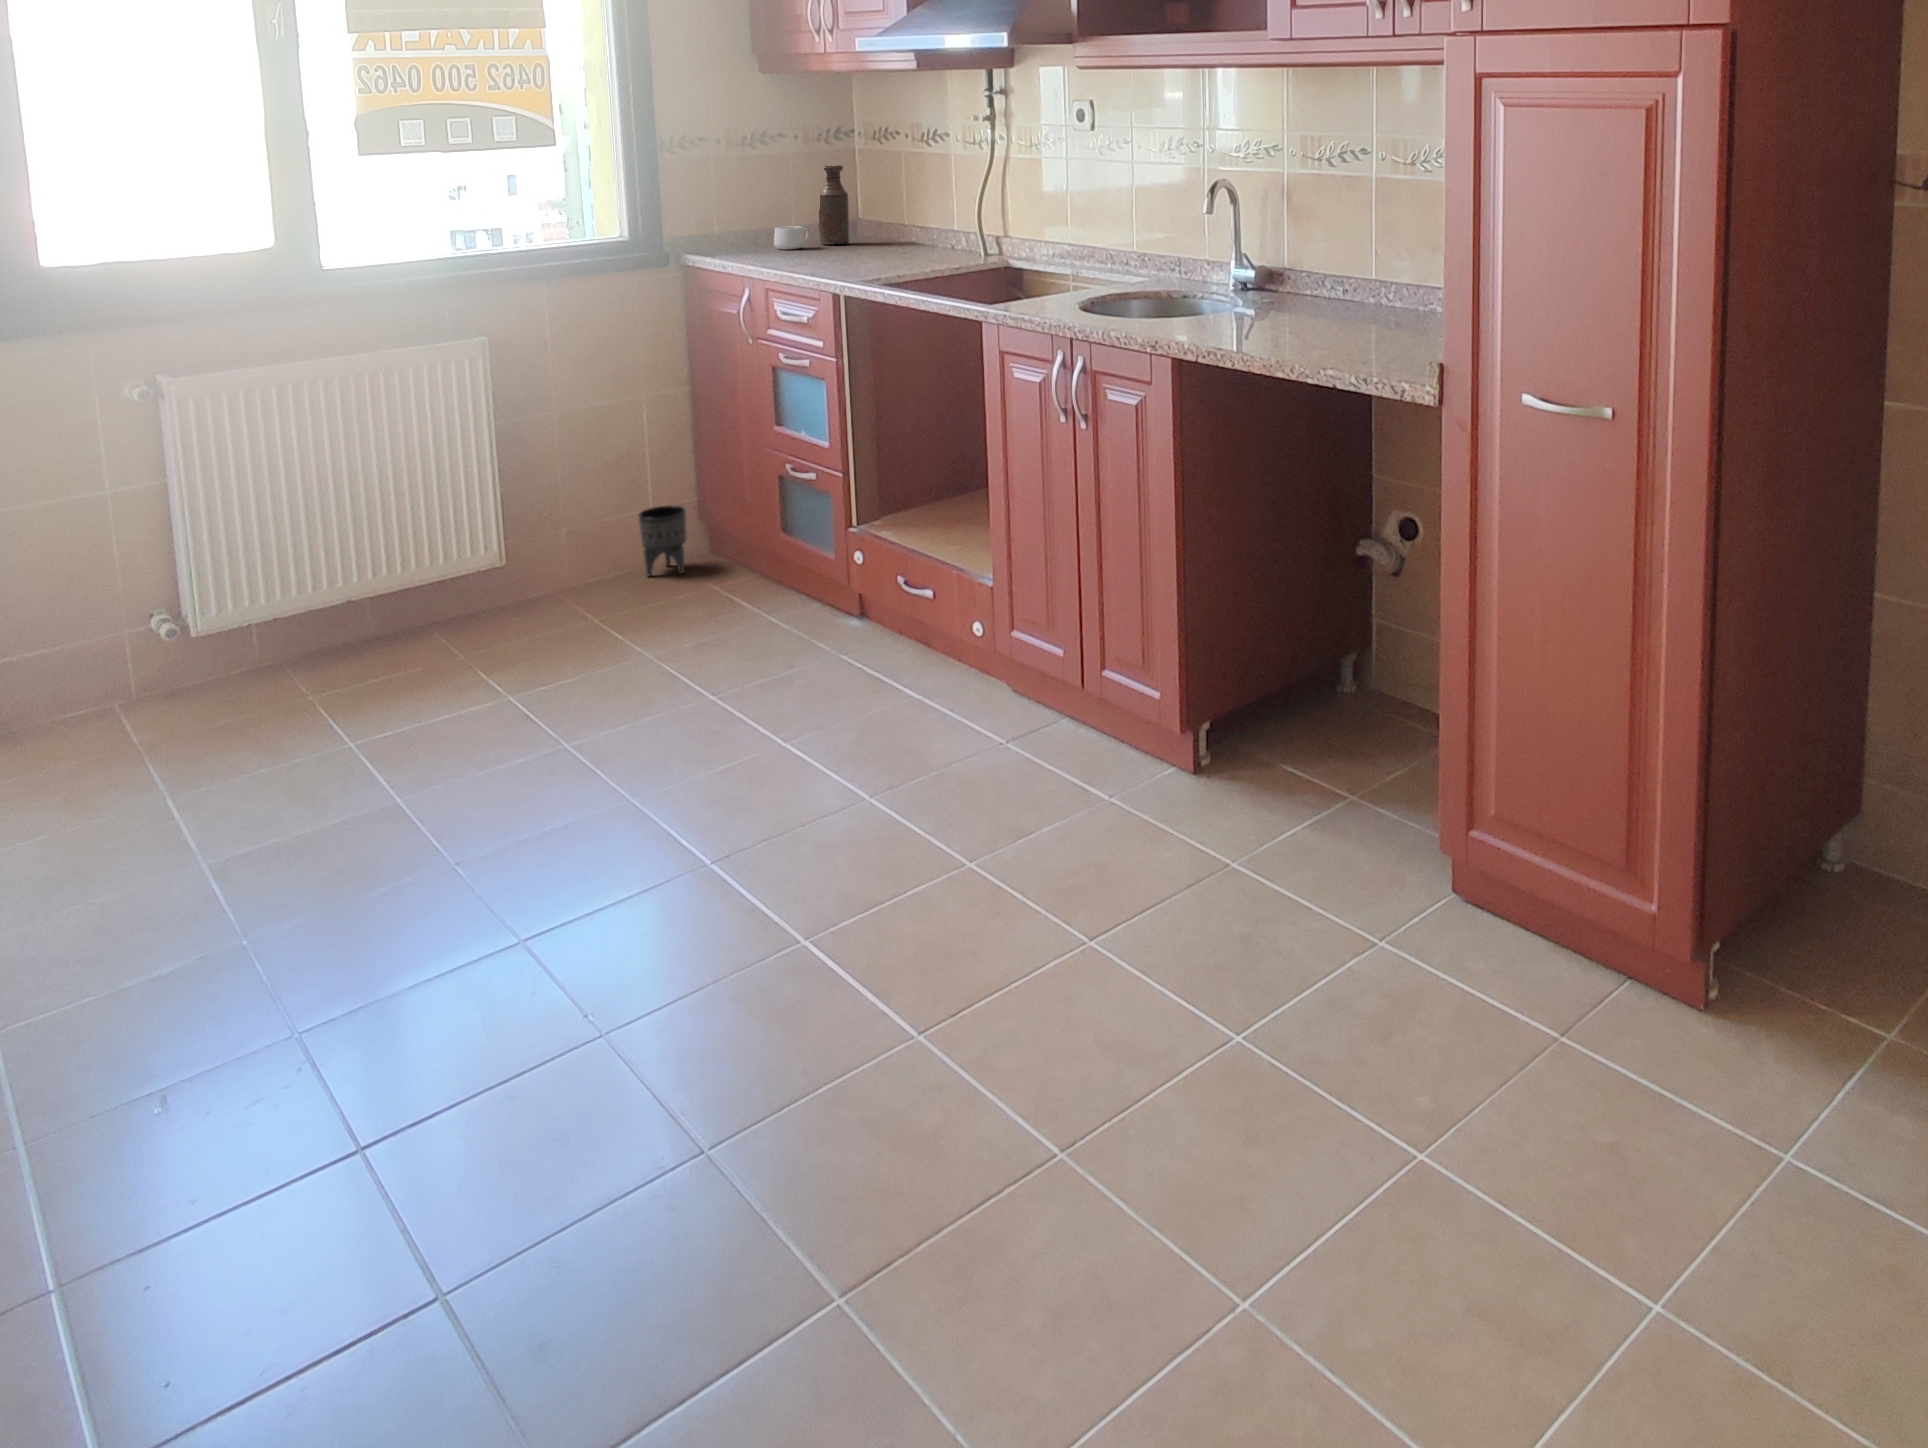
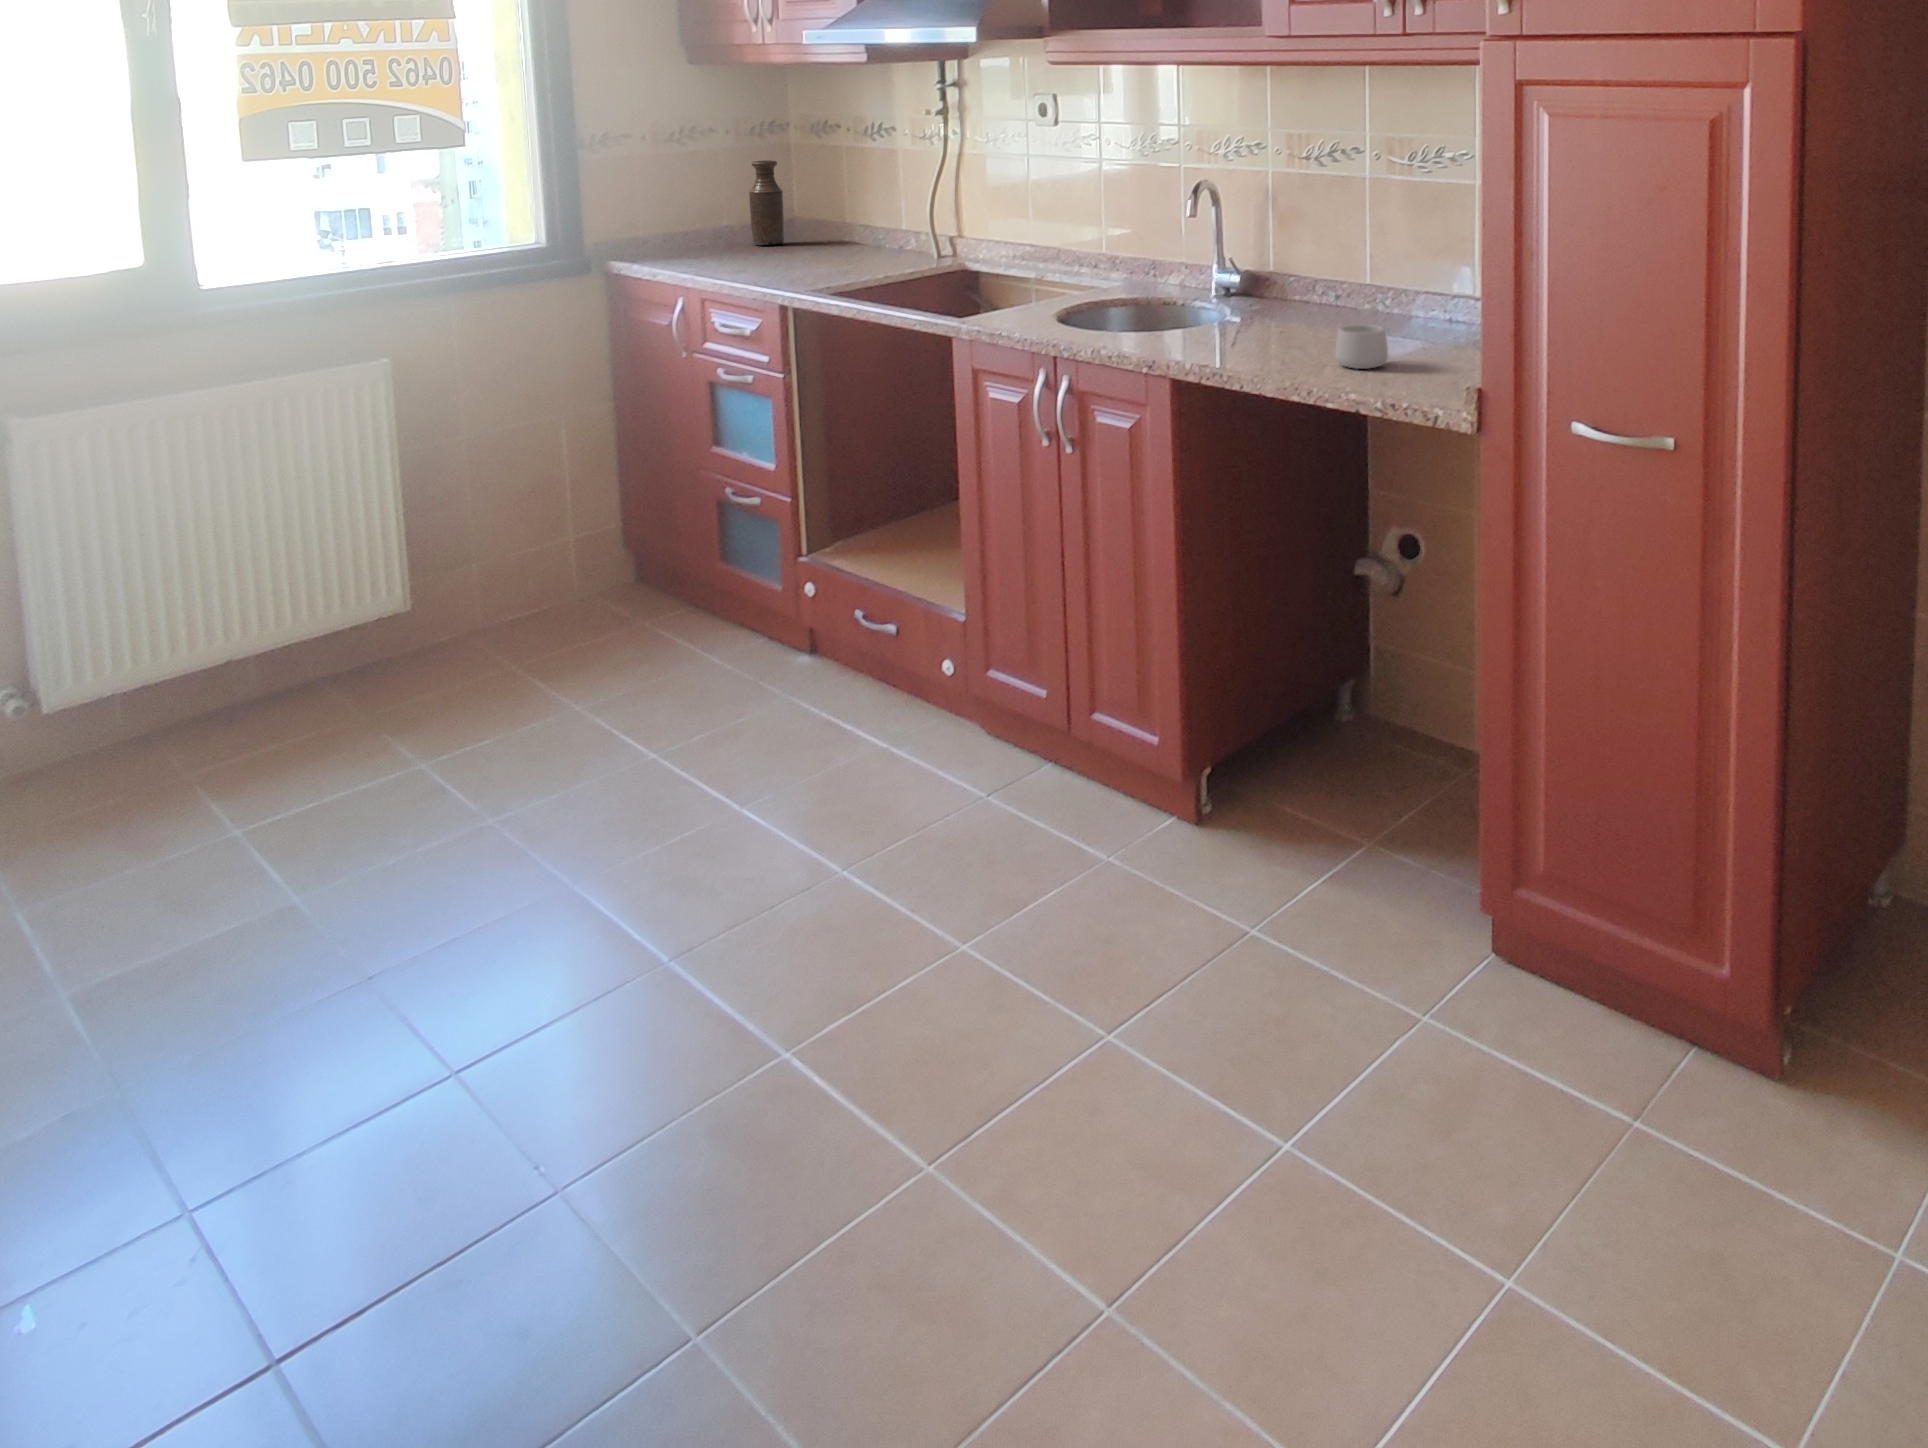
mug: present [774,226,809,250] -> present [1335,324,1388,369]
planter: present [638,505,687,576] -> none [557,534,611,613]

